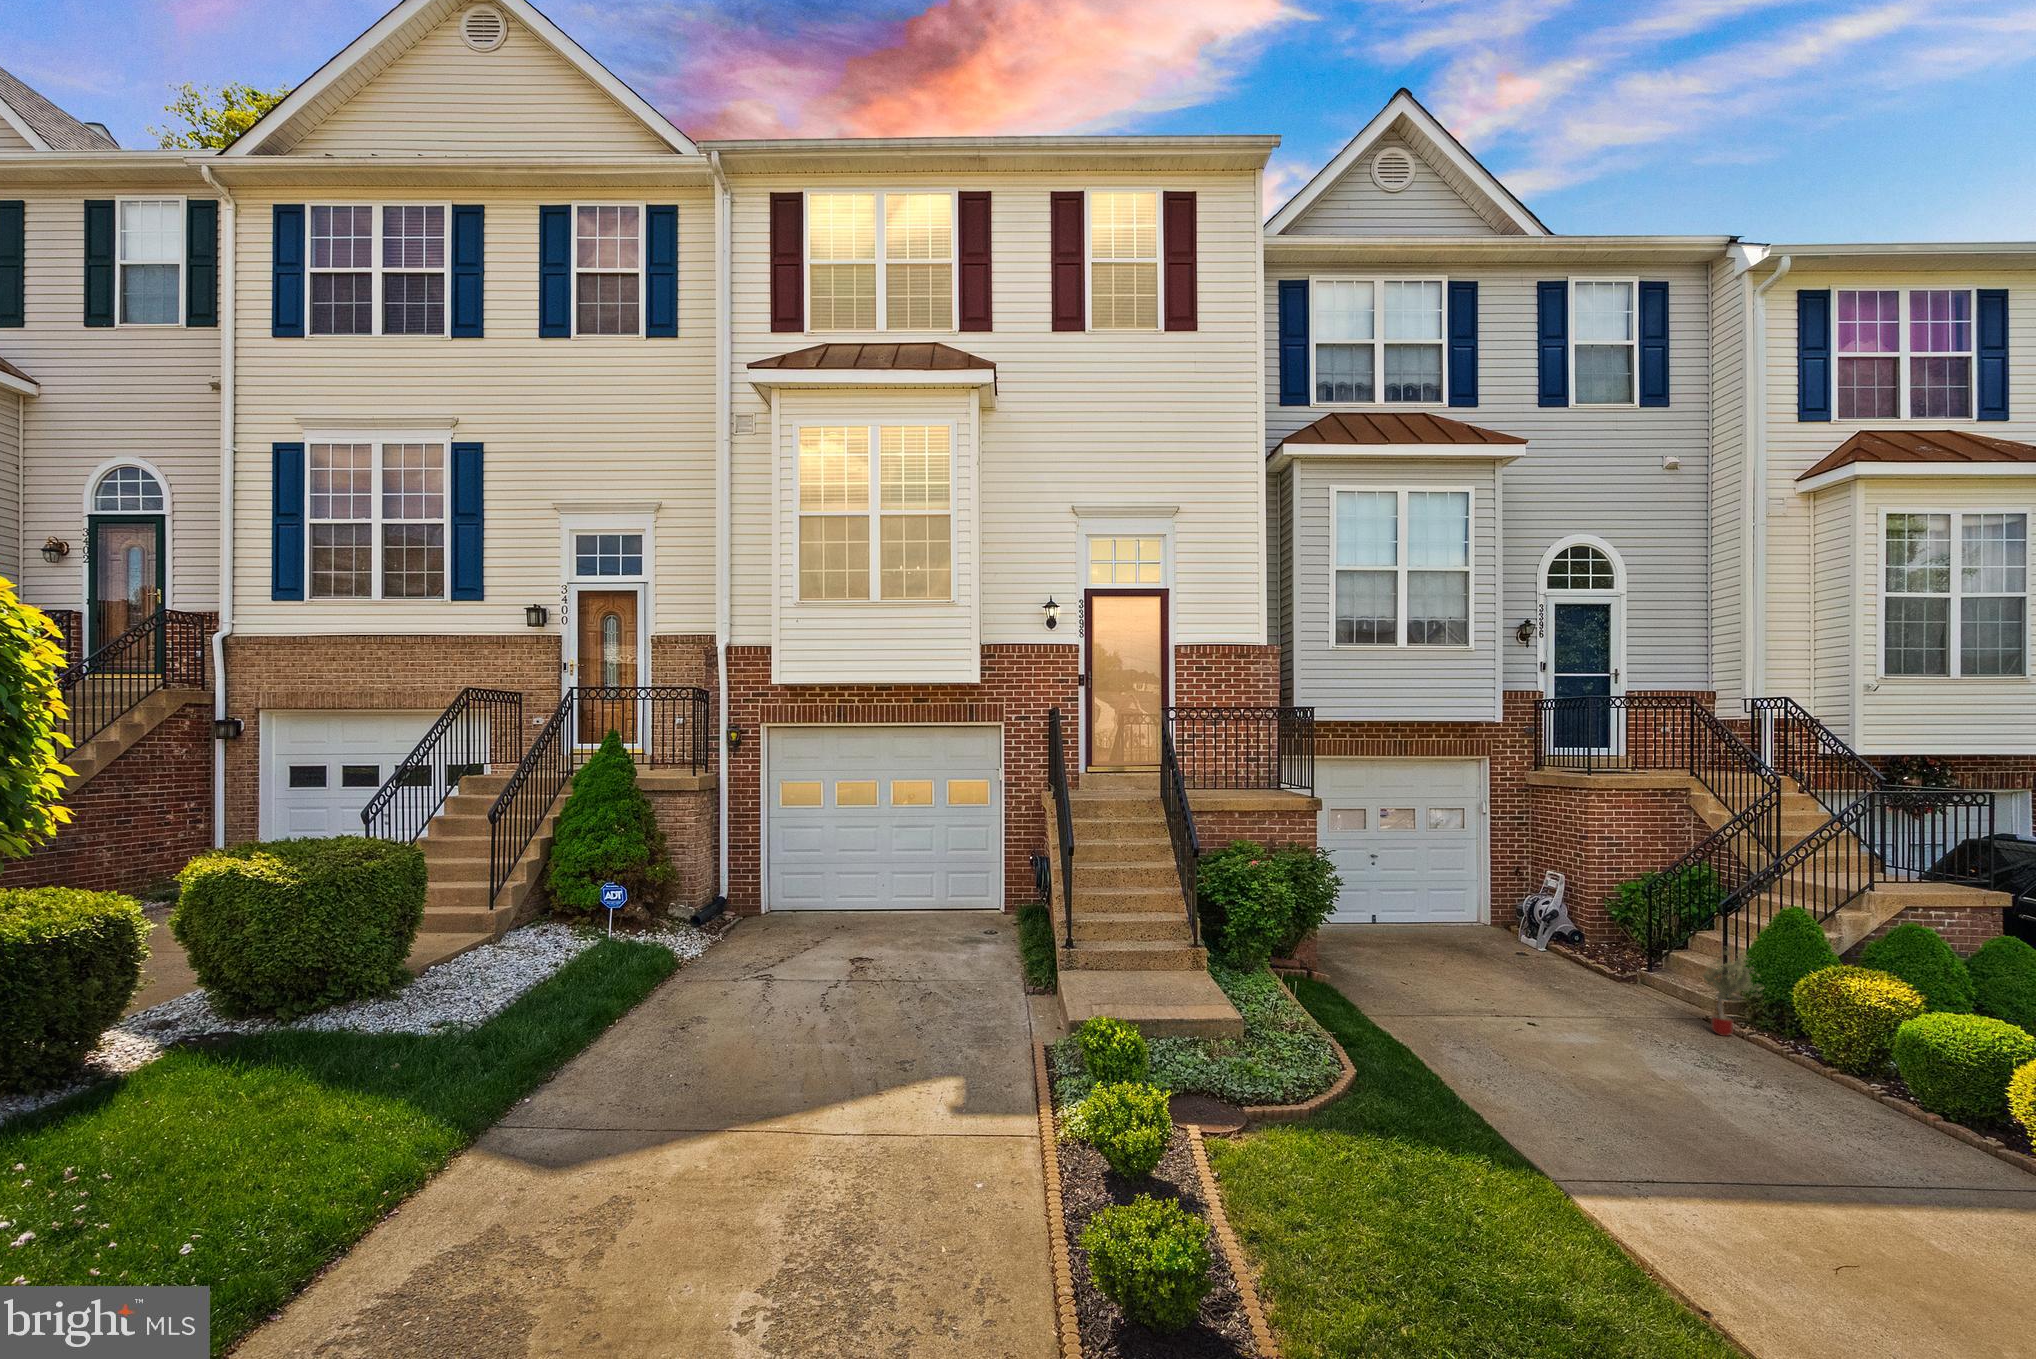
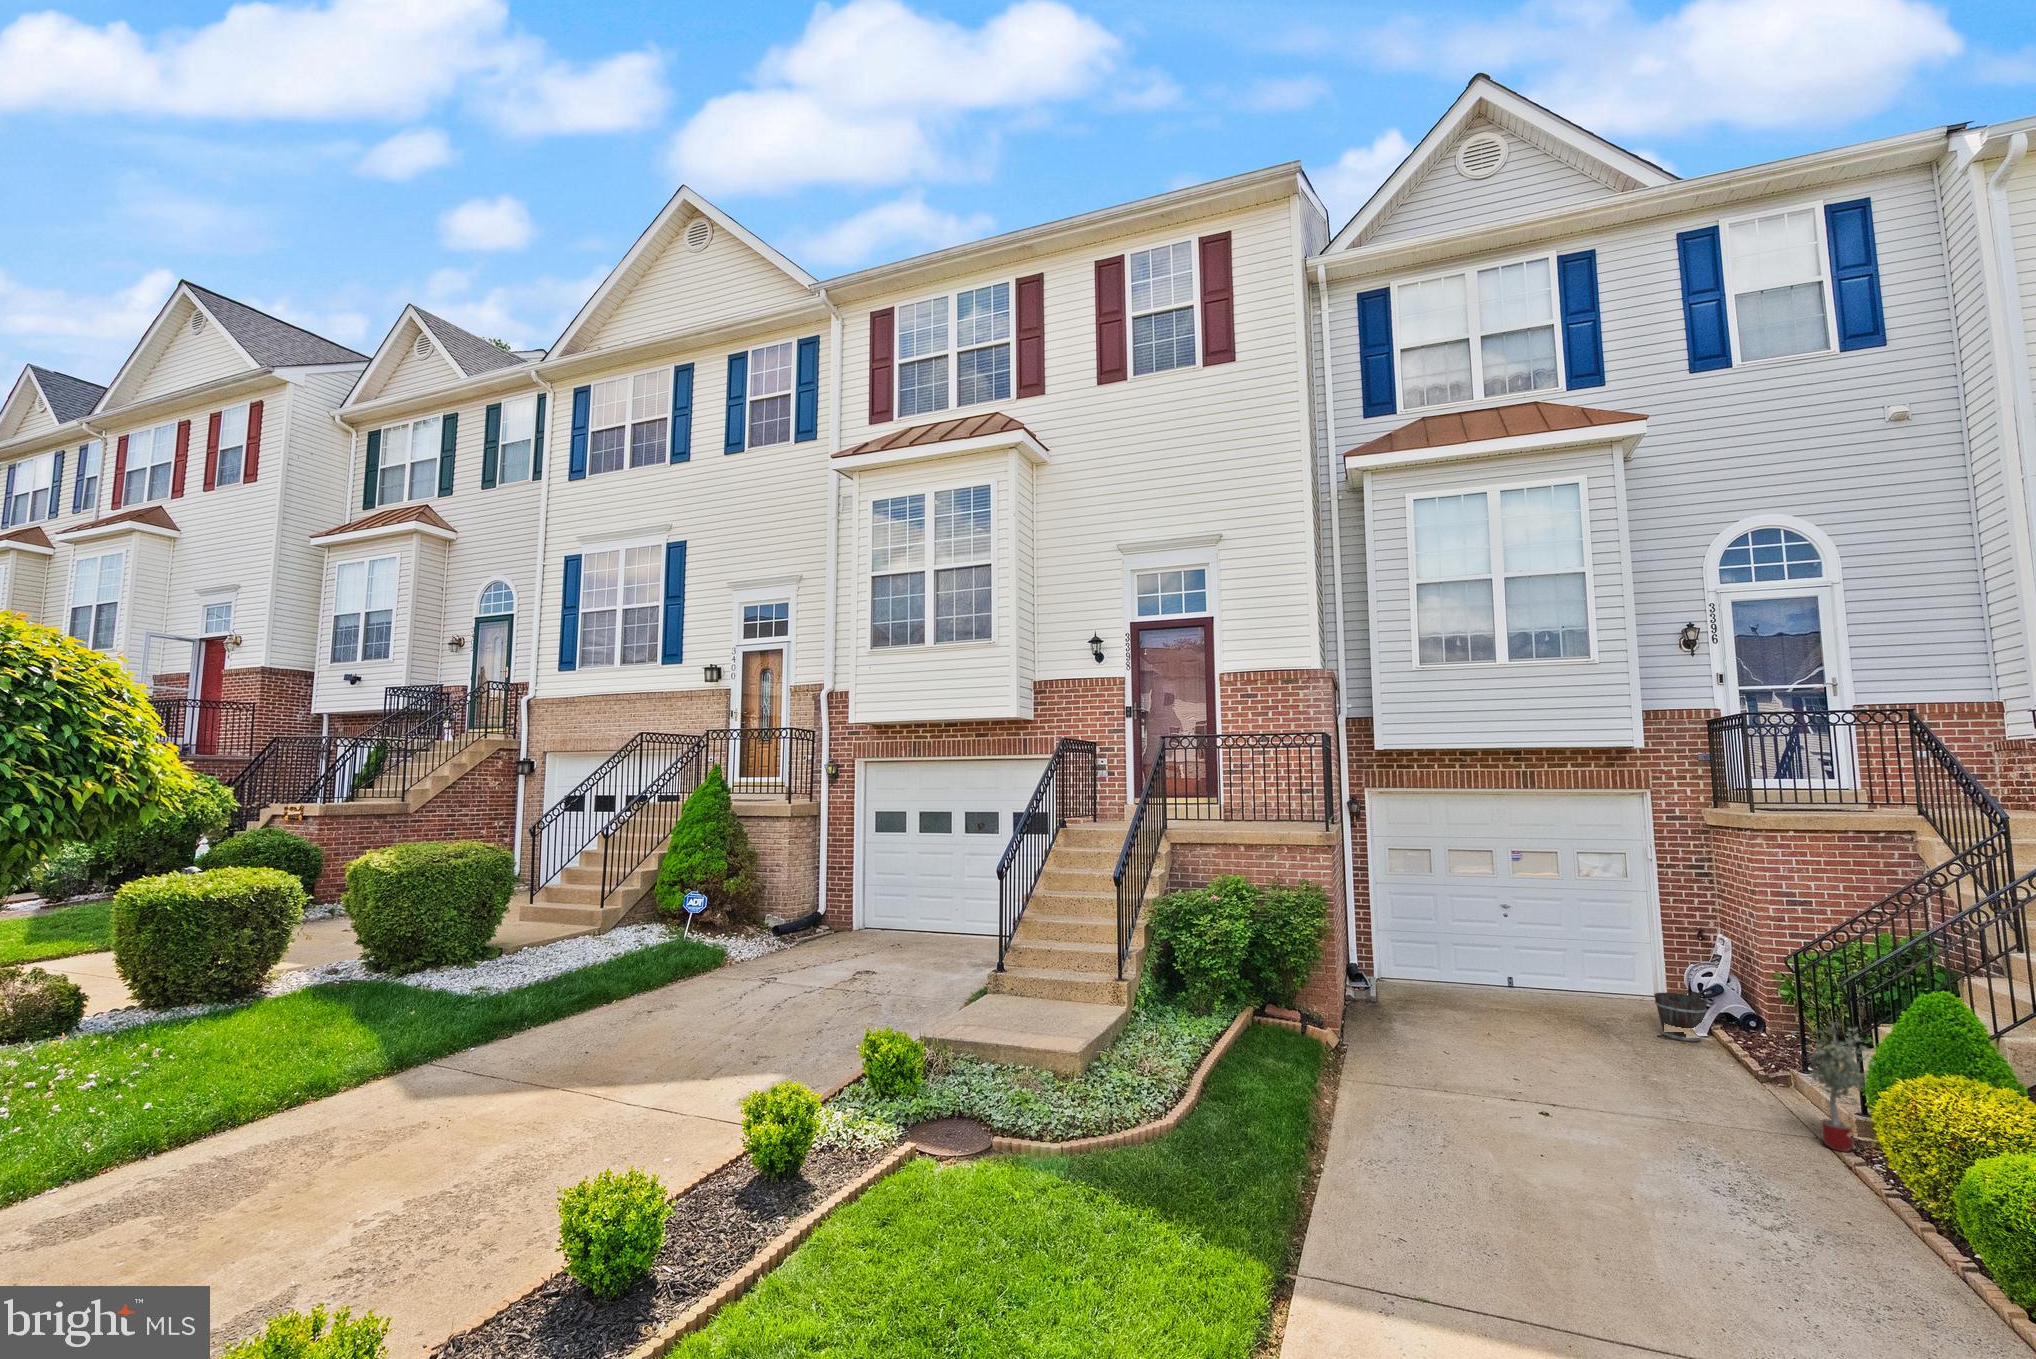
bucket: none [1521,916,1559,956] -> present [1654,991,1707,1043]

